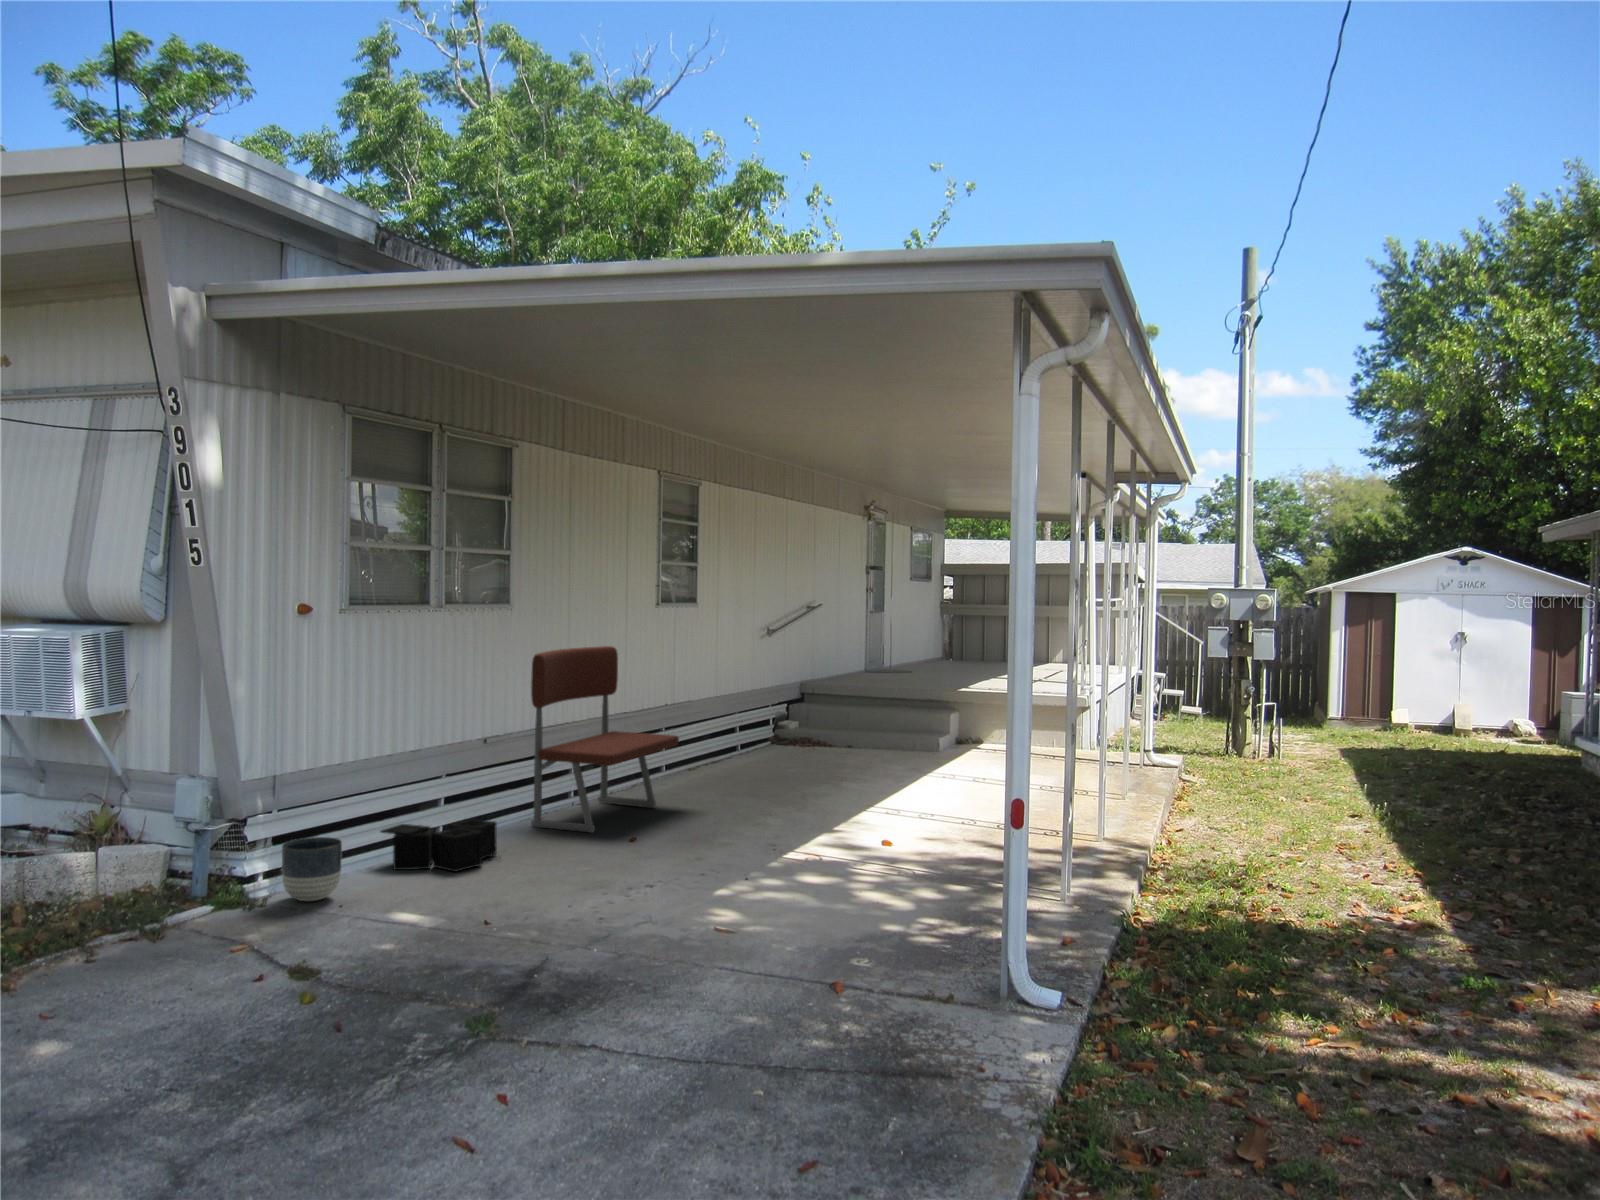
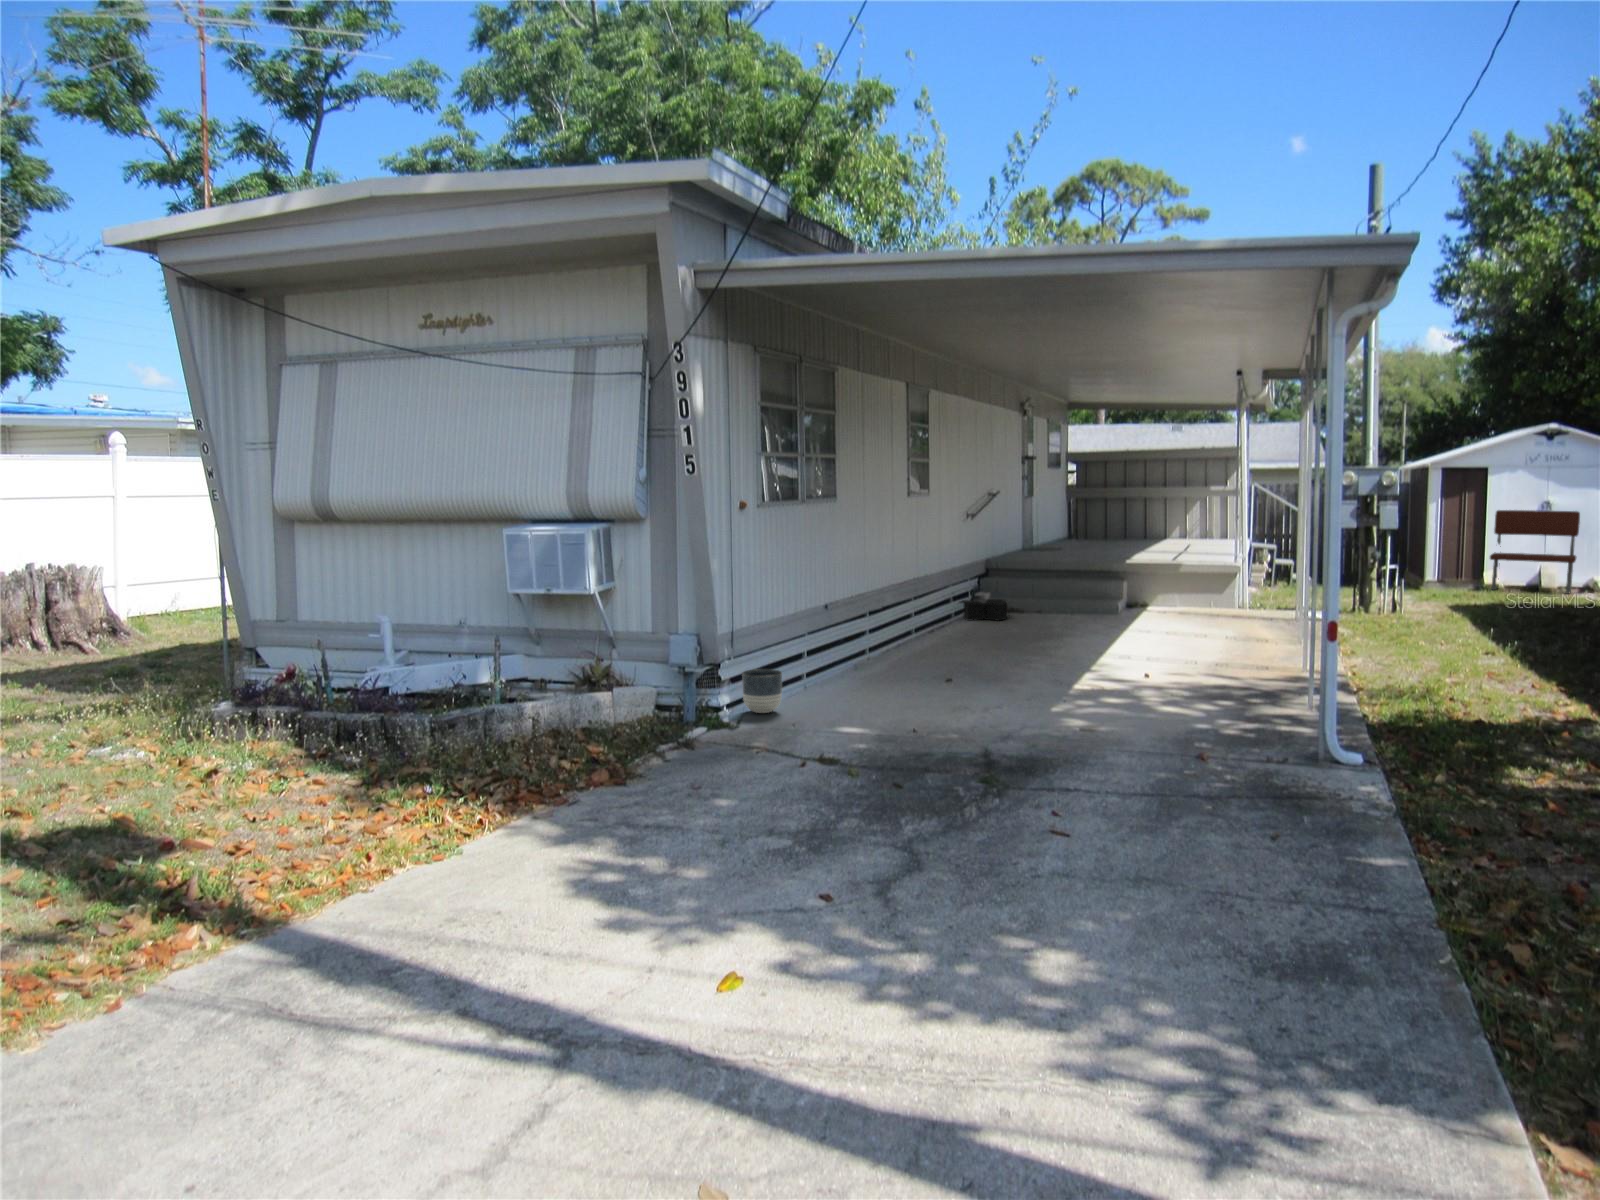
bench: present [531,646,679,833] -> present [1490,510,1580,594]
storage bin: present [381,819,497,872] -> present [960,599,1007,621]

